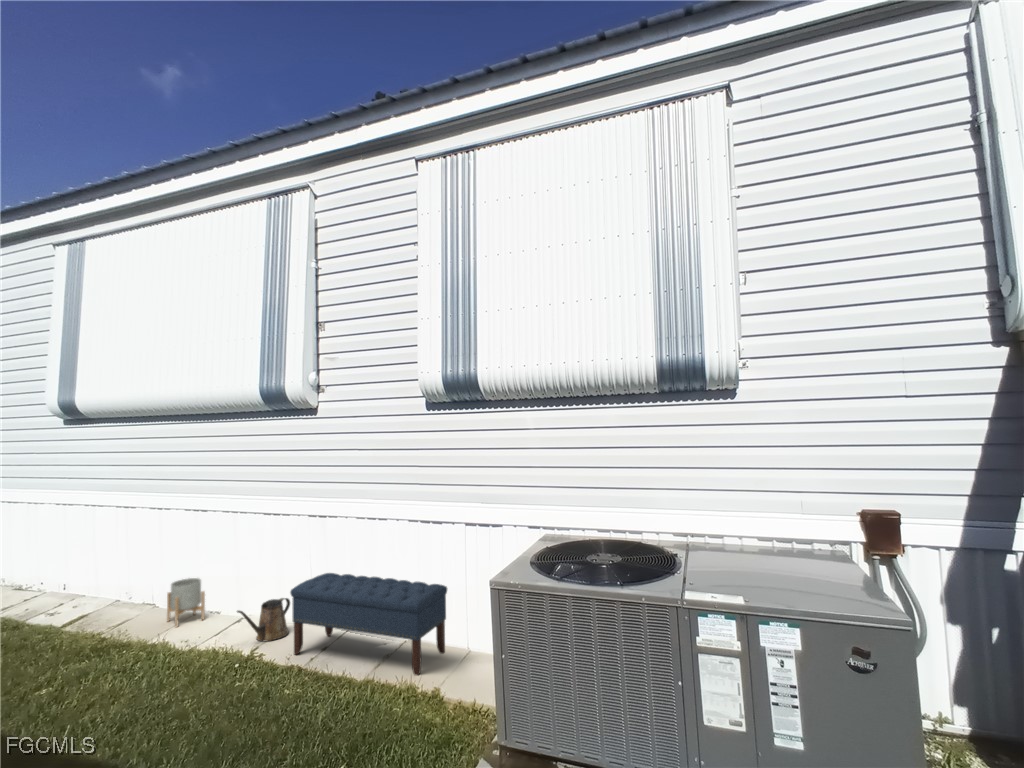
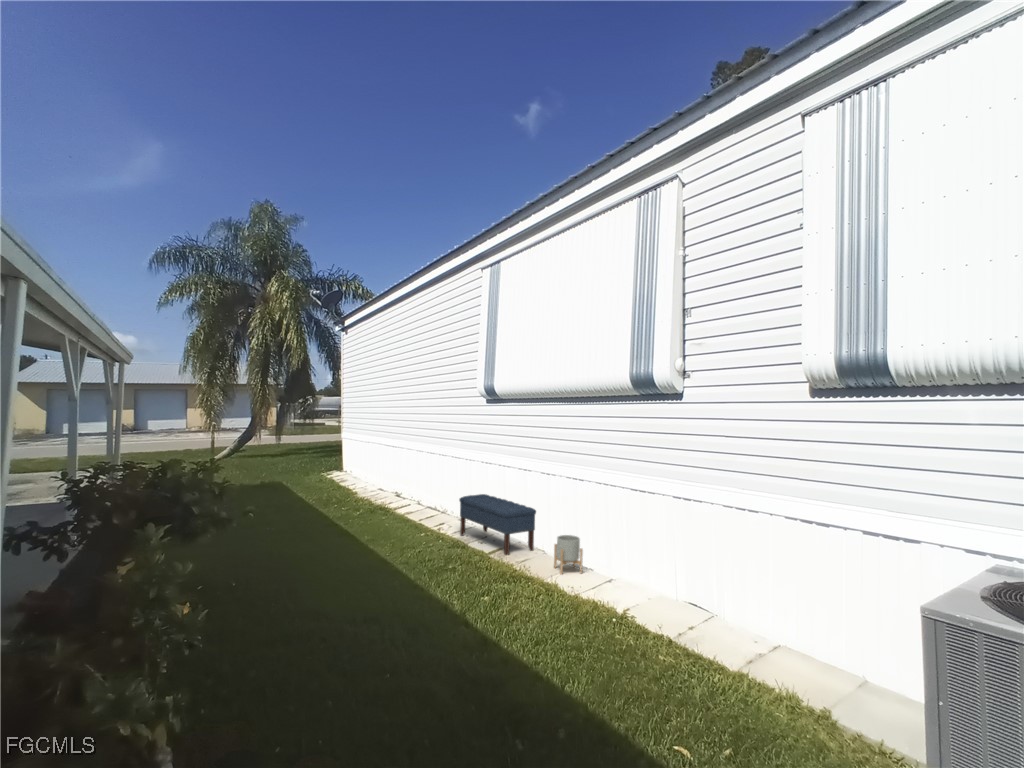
bench: present [290,573,447,676] -> present [459,494,536,555]
watering can: present [237,598,290,641] -> none [612,569,656,607]

